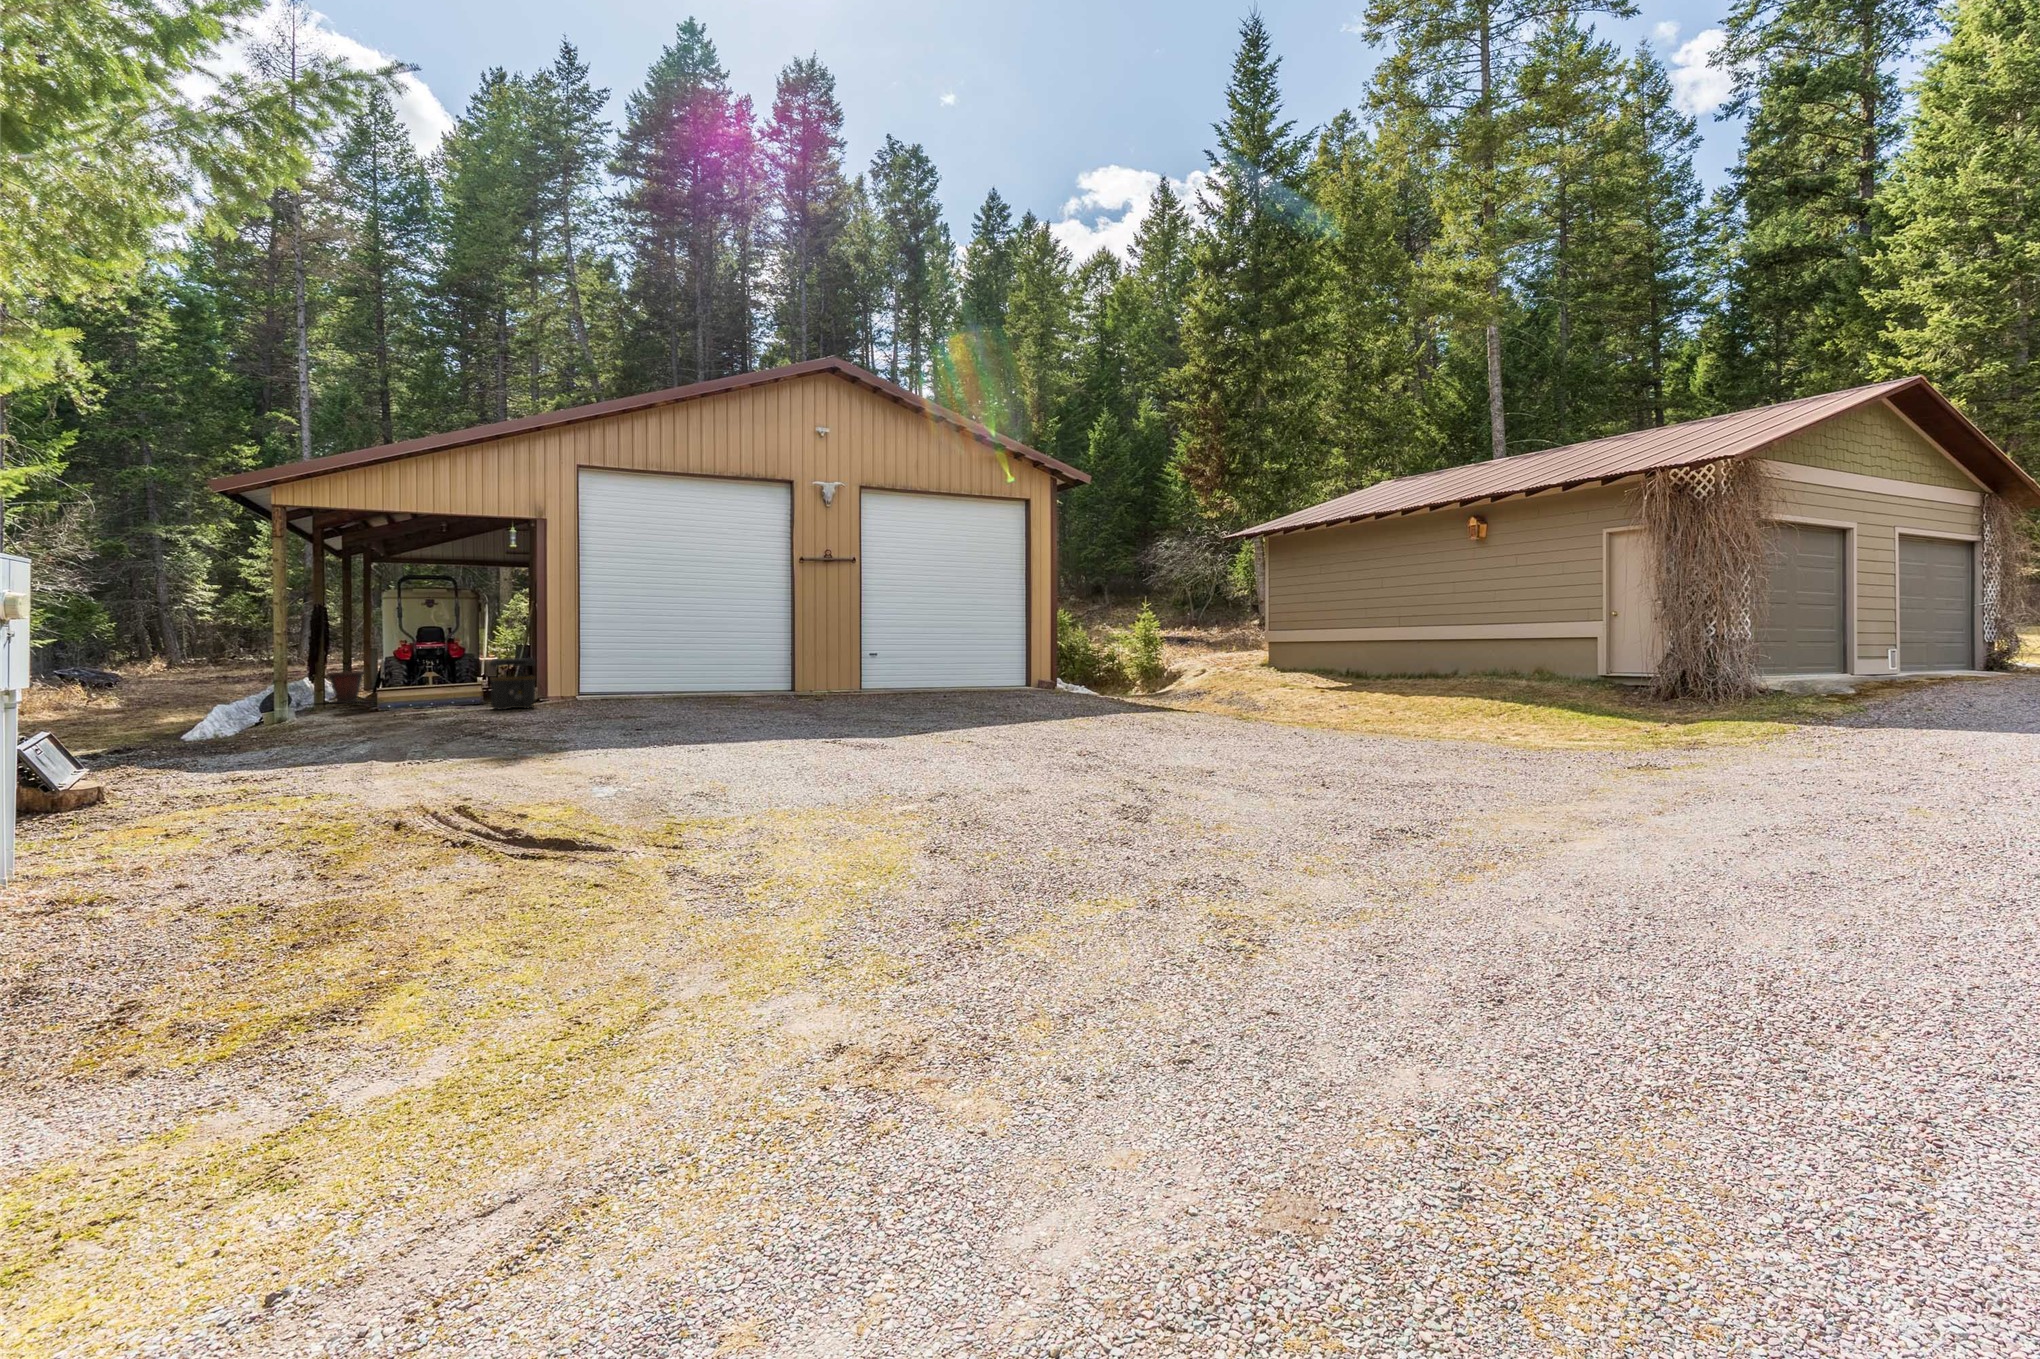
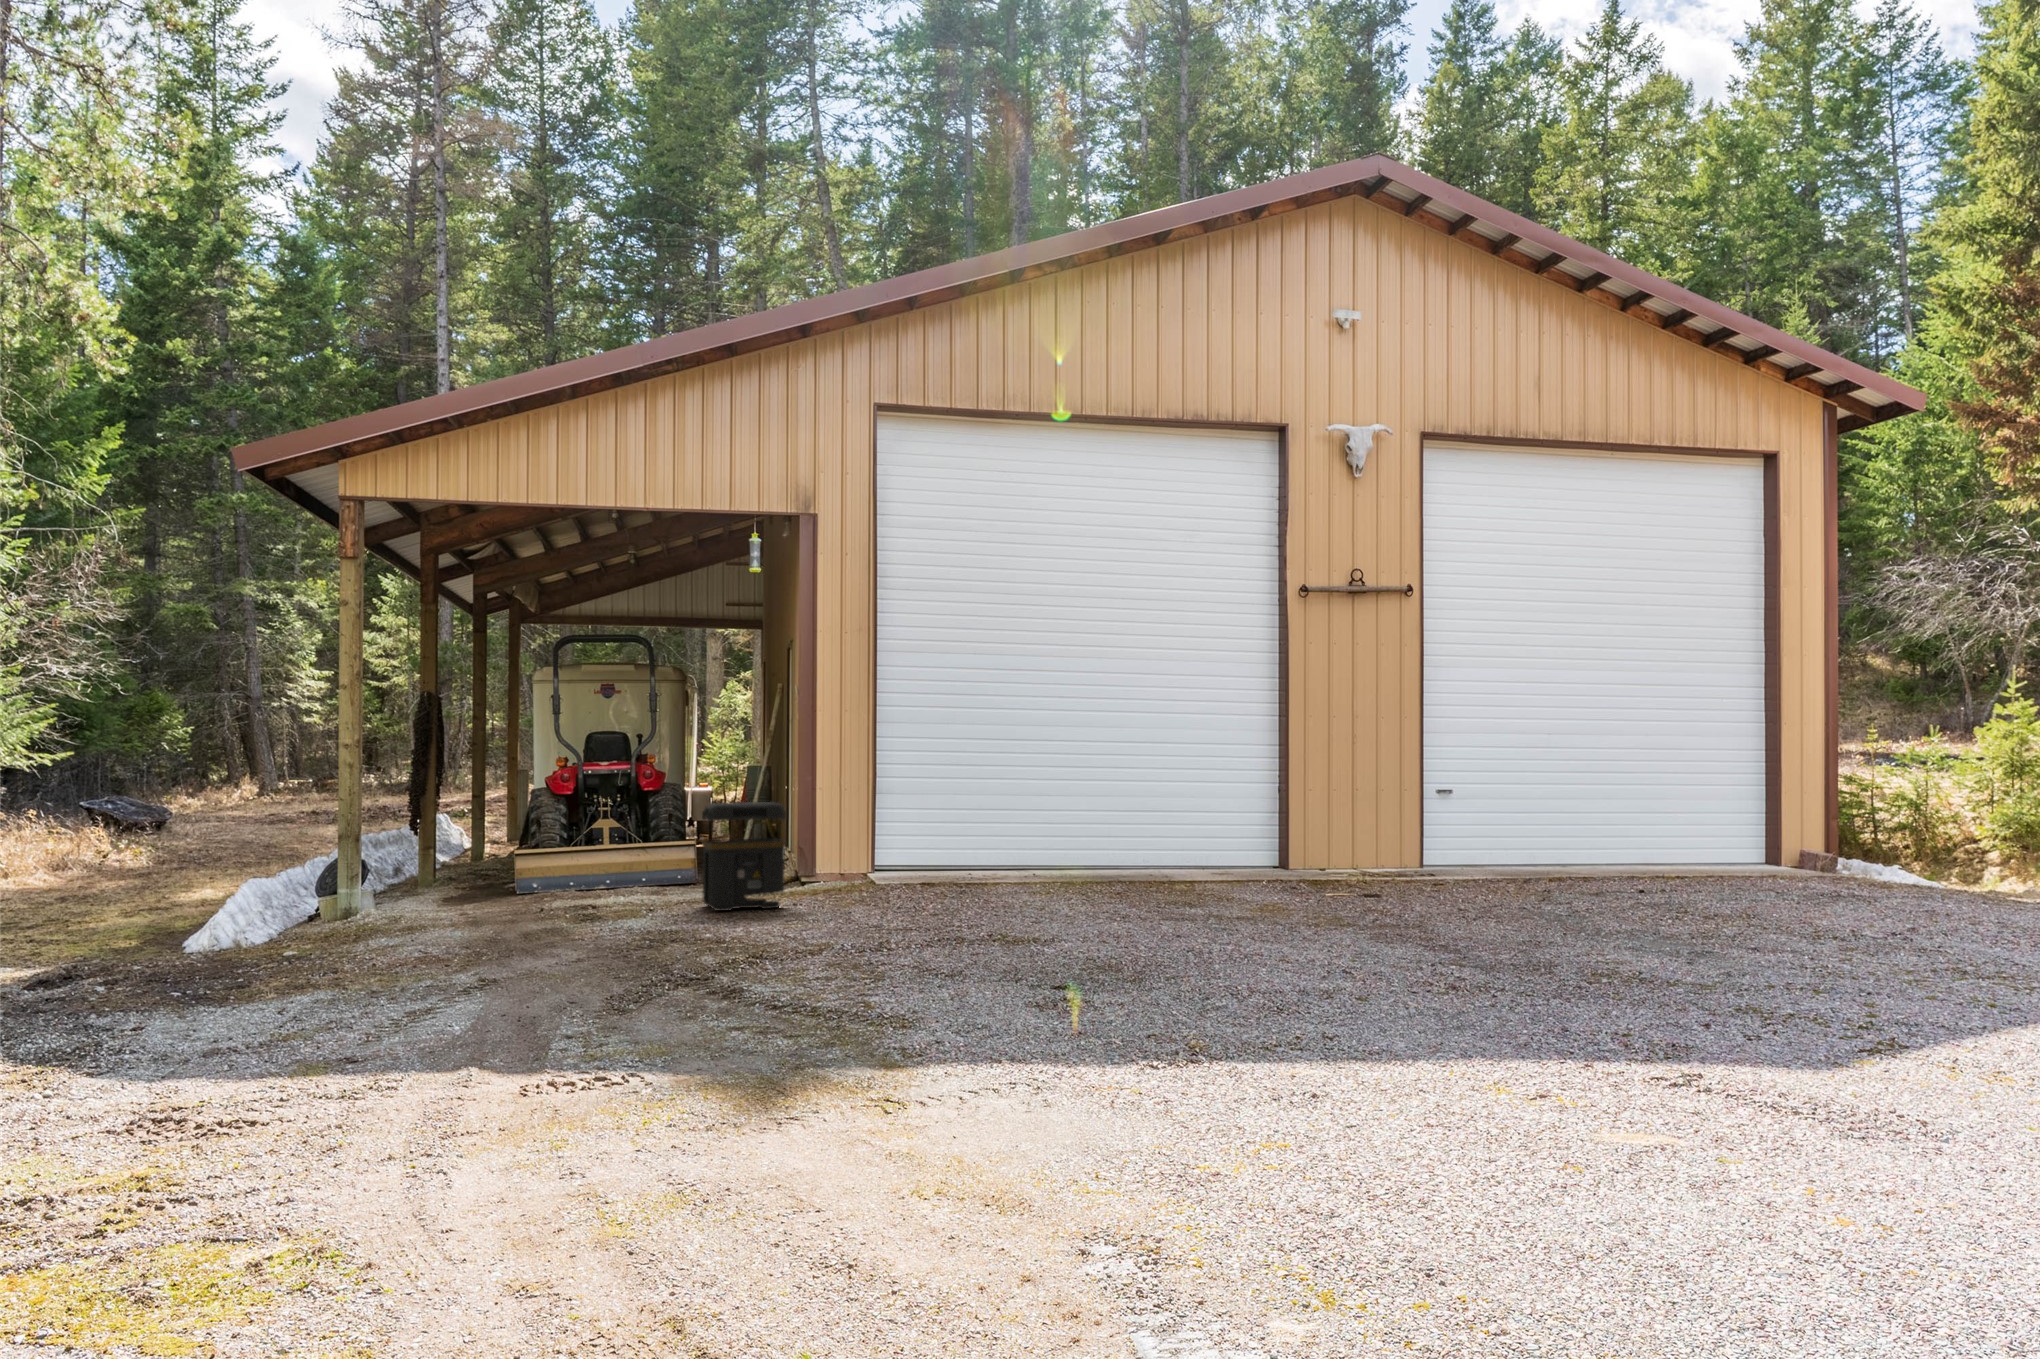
bucket: present [326,671,364,703] -> none [431,813,494,877]

